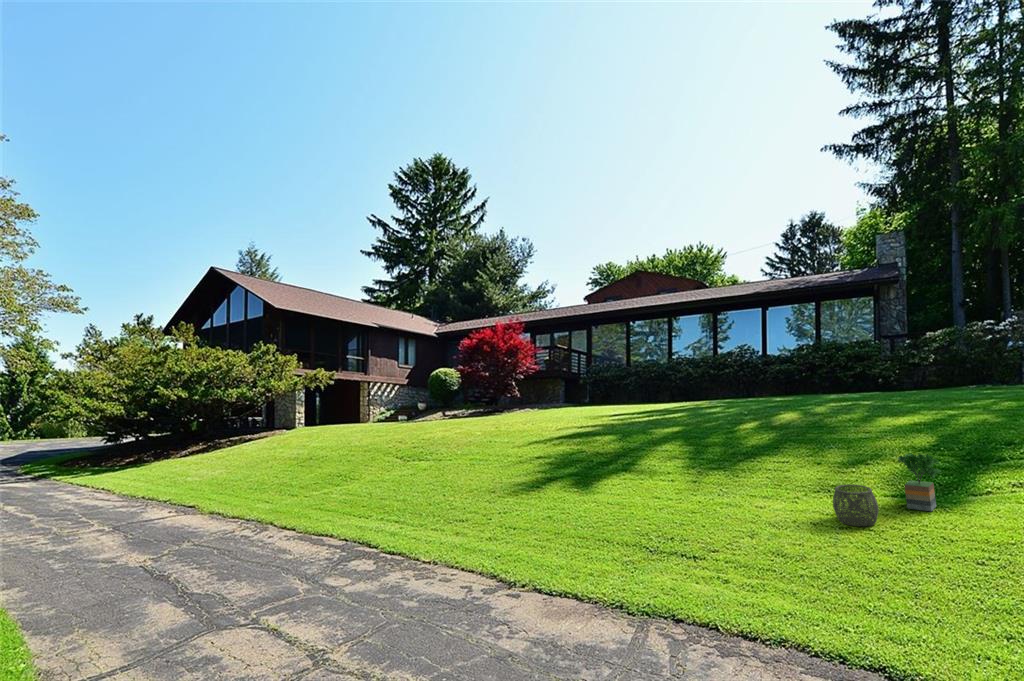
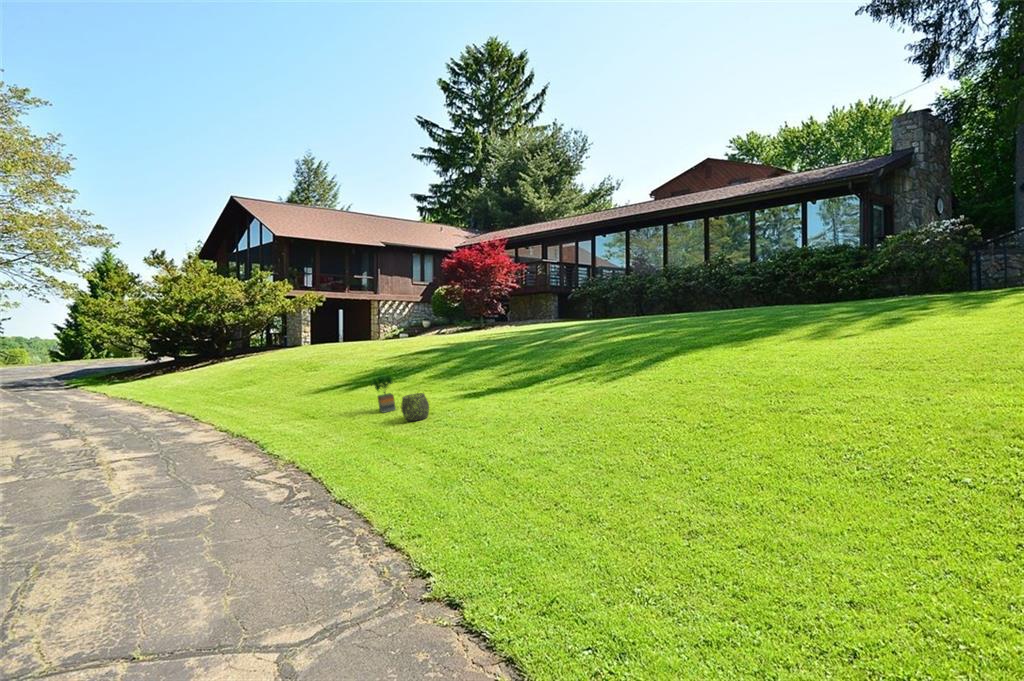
potted tree: present [898,453,940,511] -> present [371,376,396,413]

